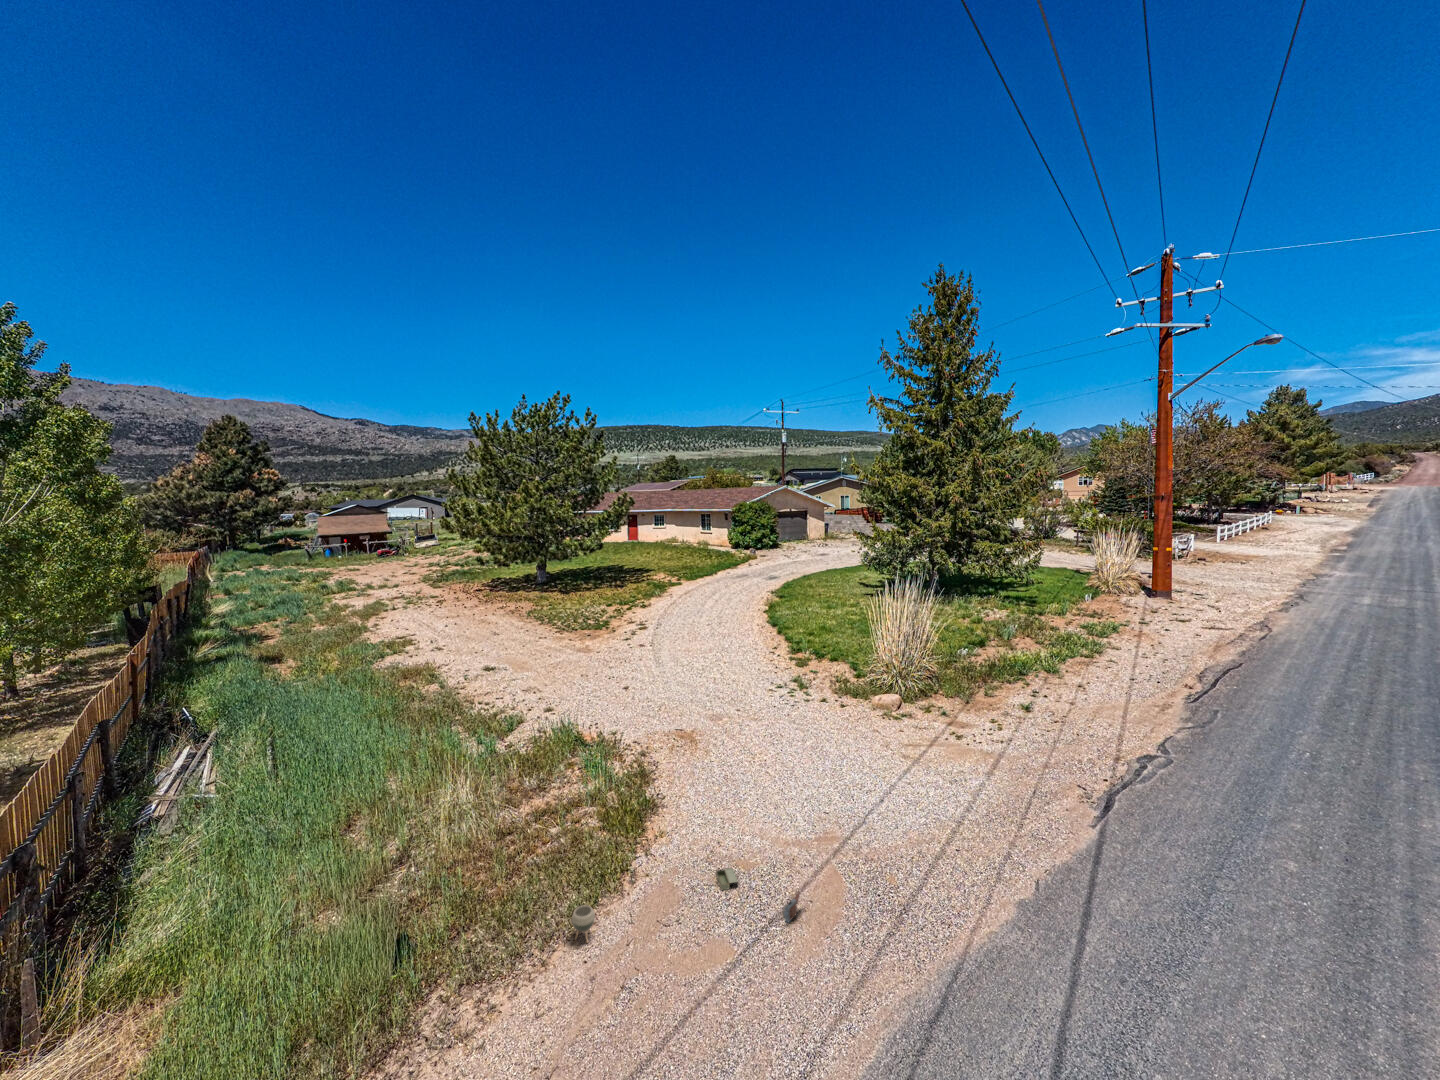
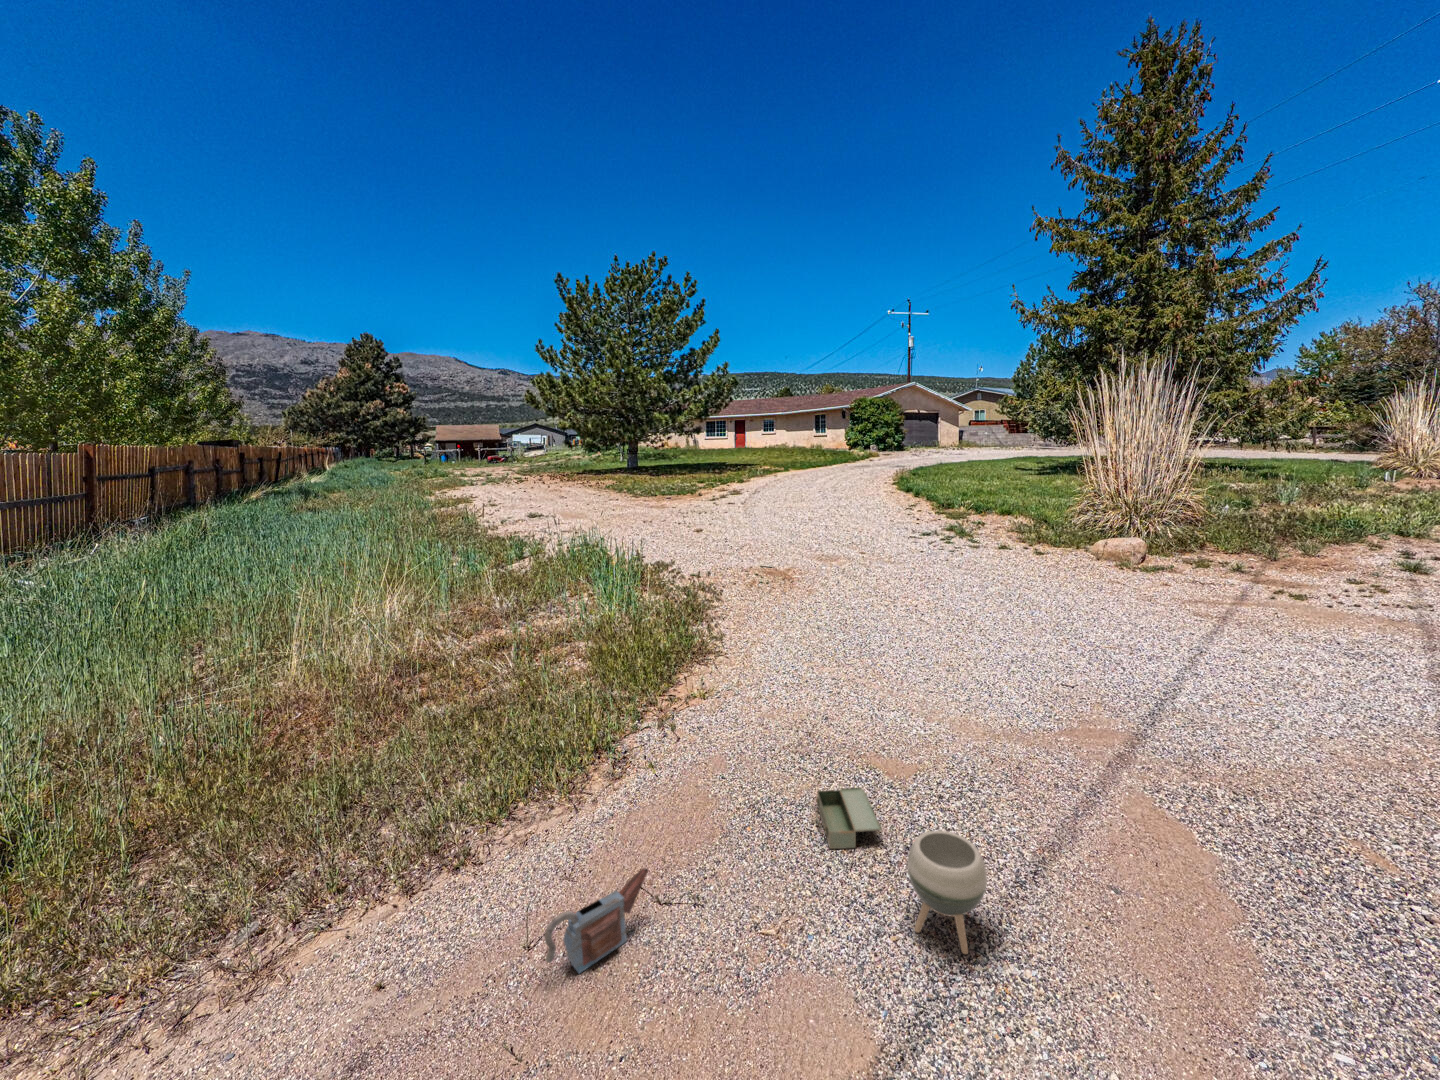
watering can: present [782,892,800,922] -> present [544,868,648,974]
planter: present [572,905,595,943] -> present [907,830,987,954]

